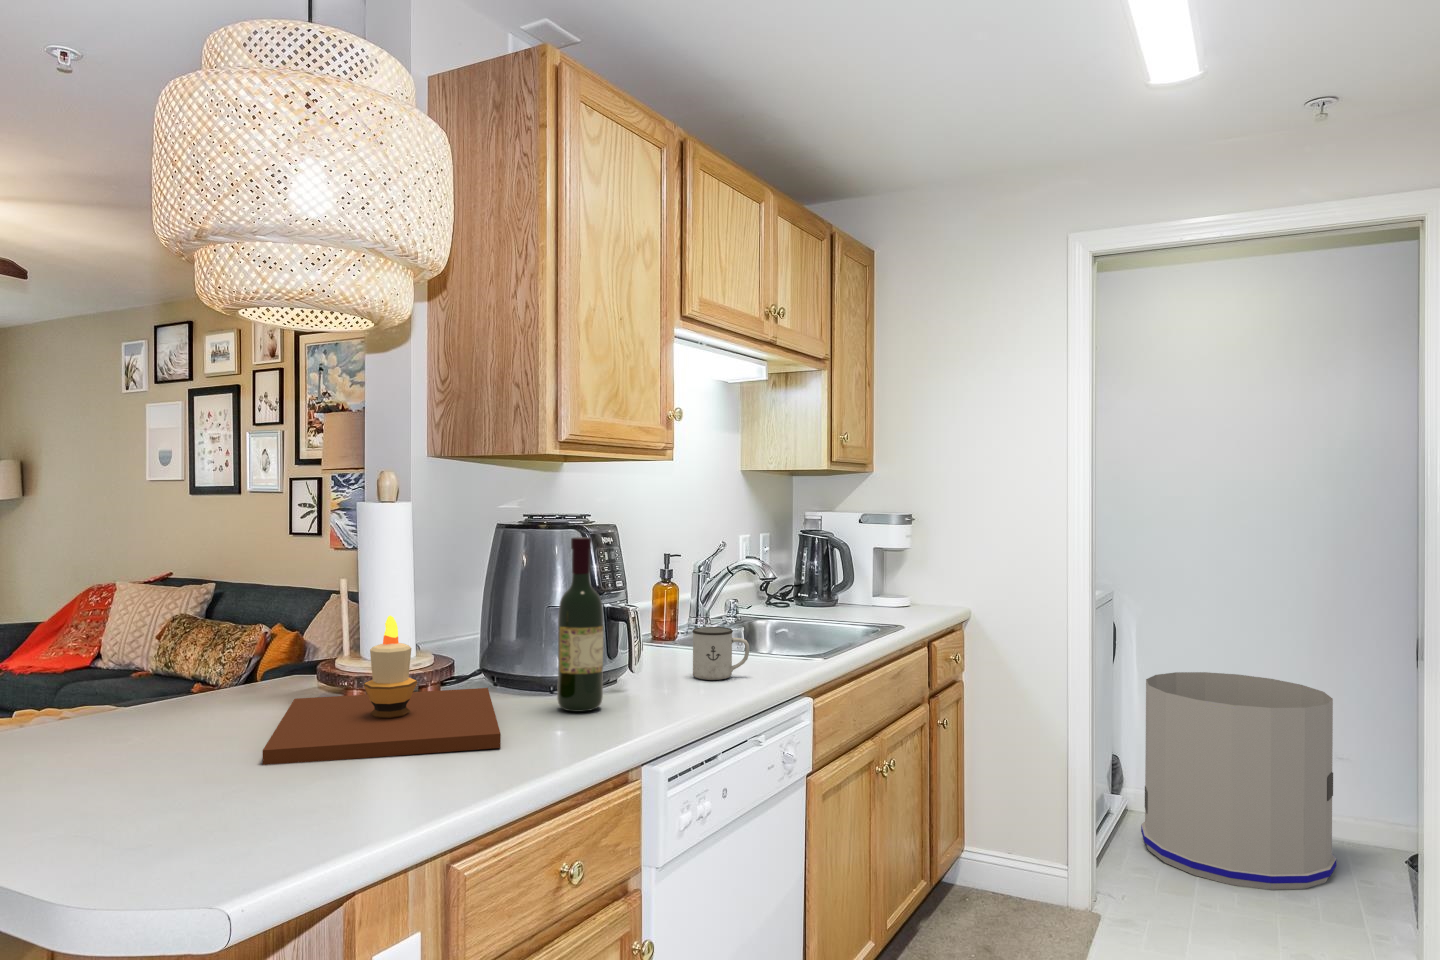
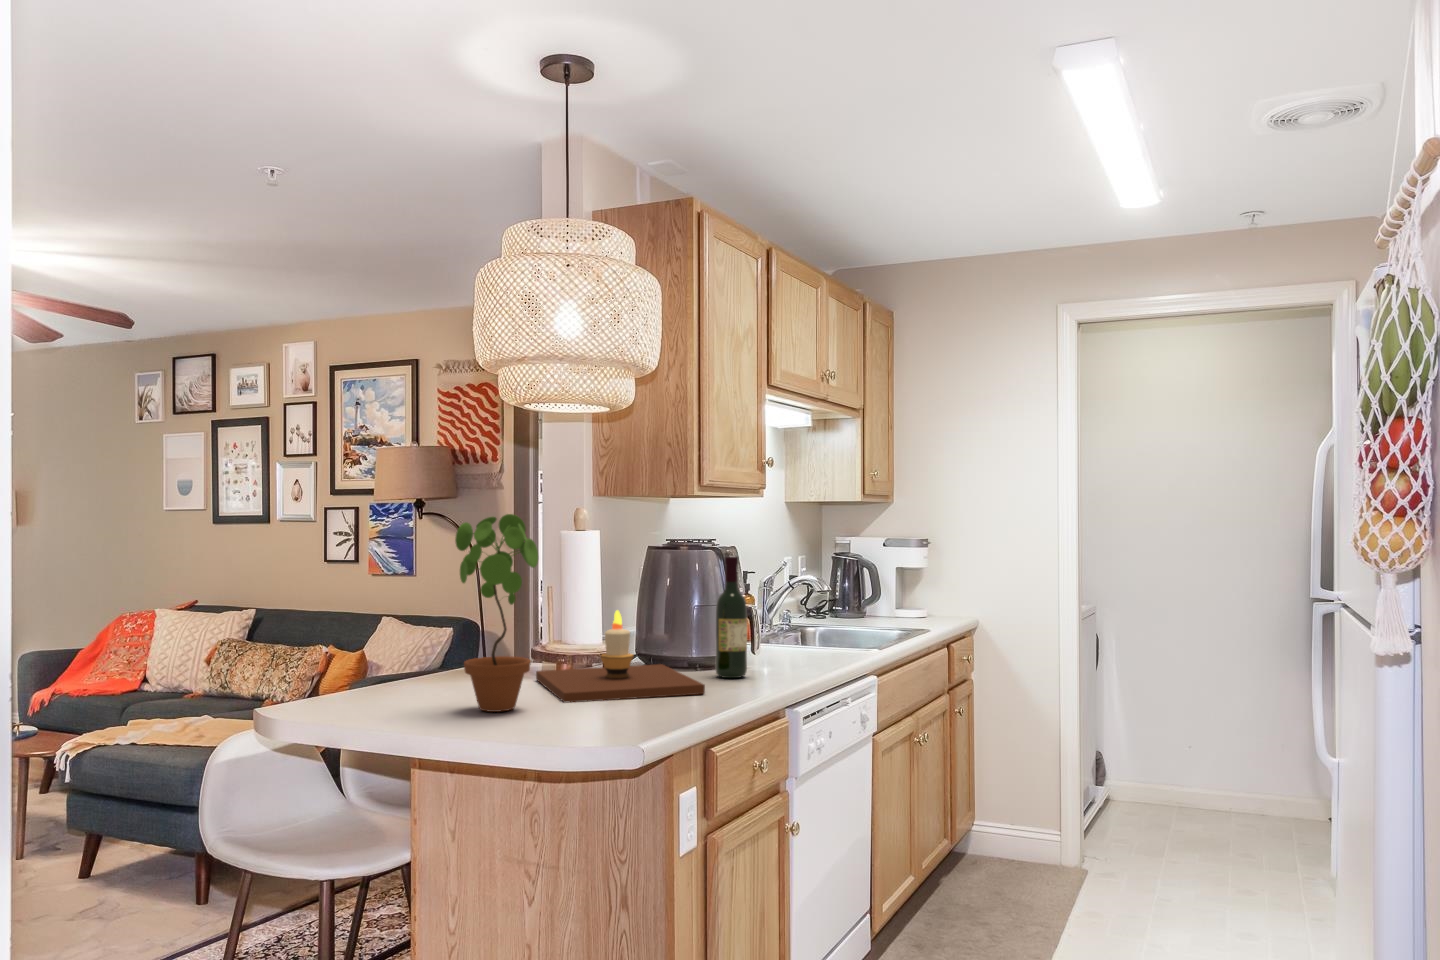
potted plant: none [55,470,193,790] -> present [455,514,538,712]
mug: present [692,627,749,680] -> none [791,624,833,662]
trash can: present [1141,672,1337,890] -> none [1122,674,1282,850]

